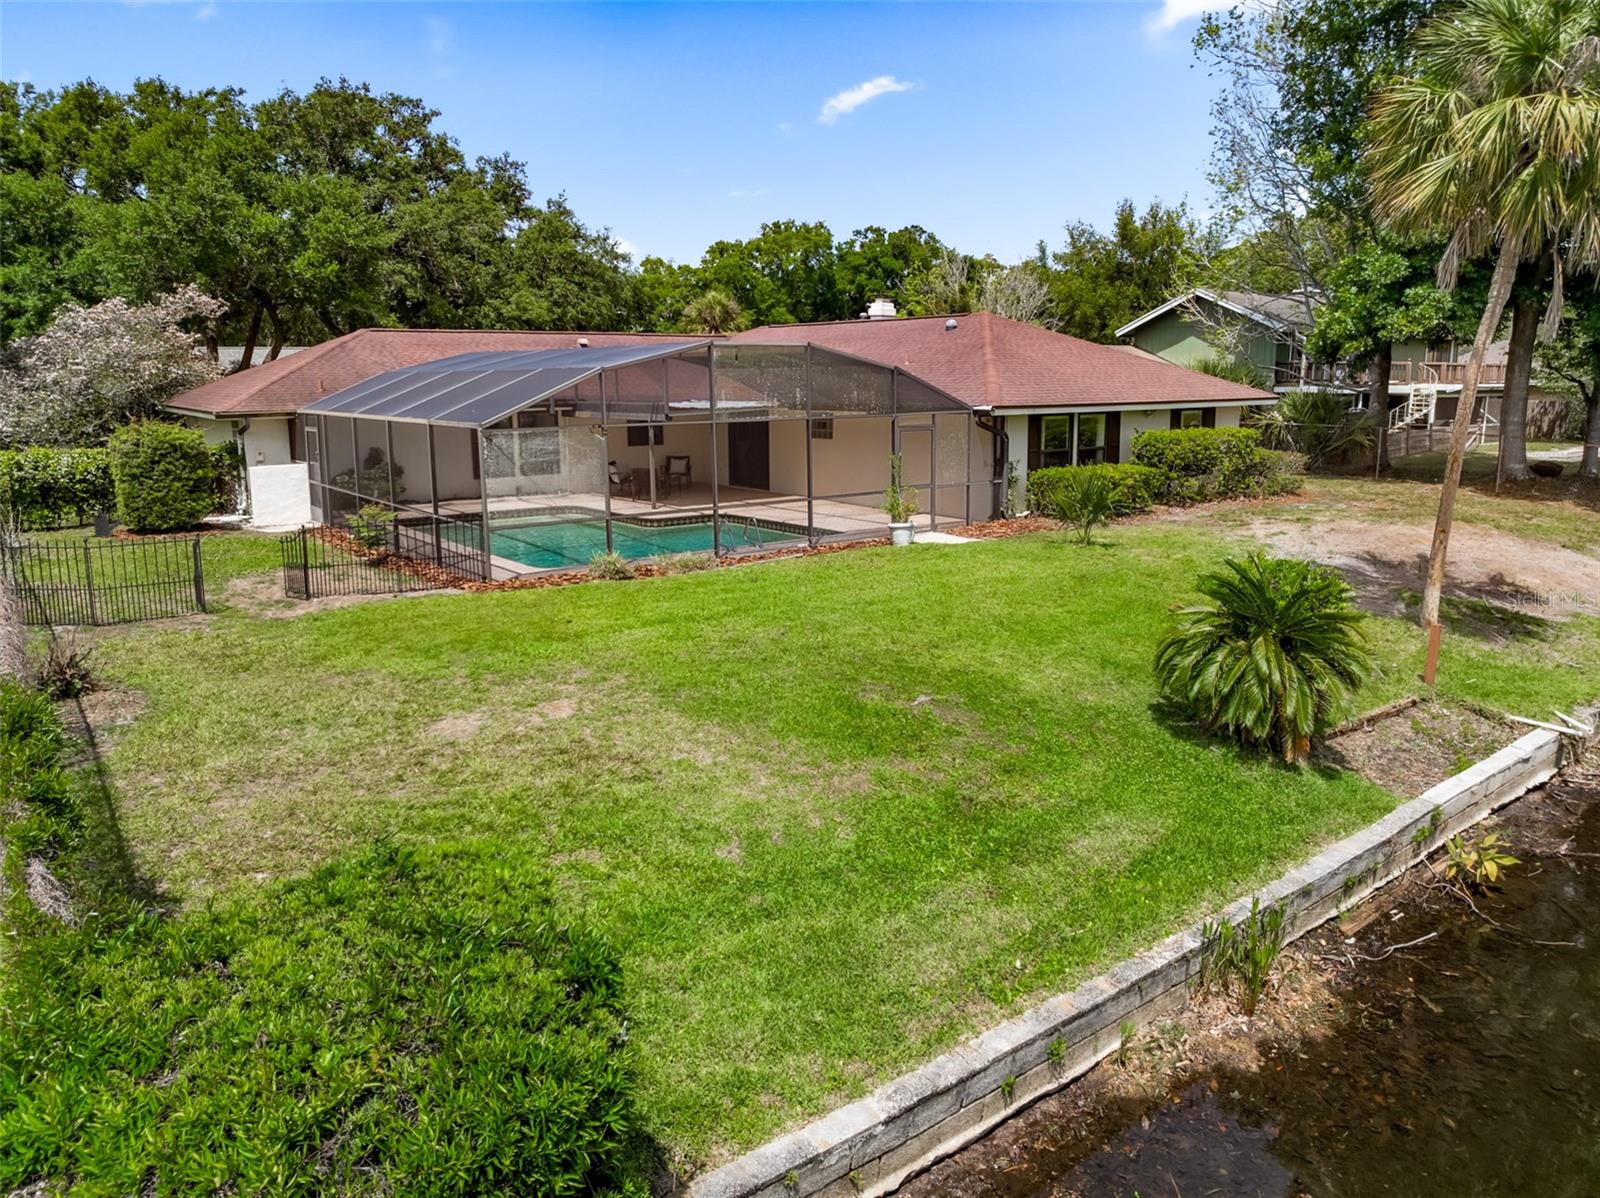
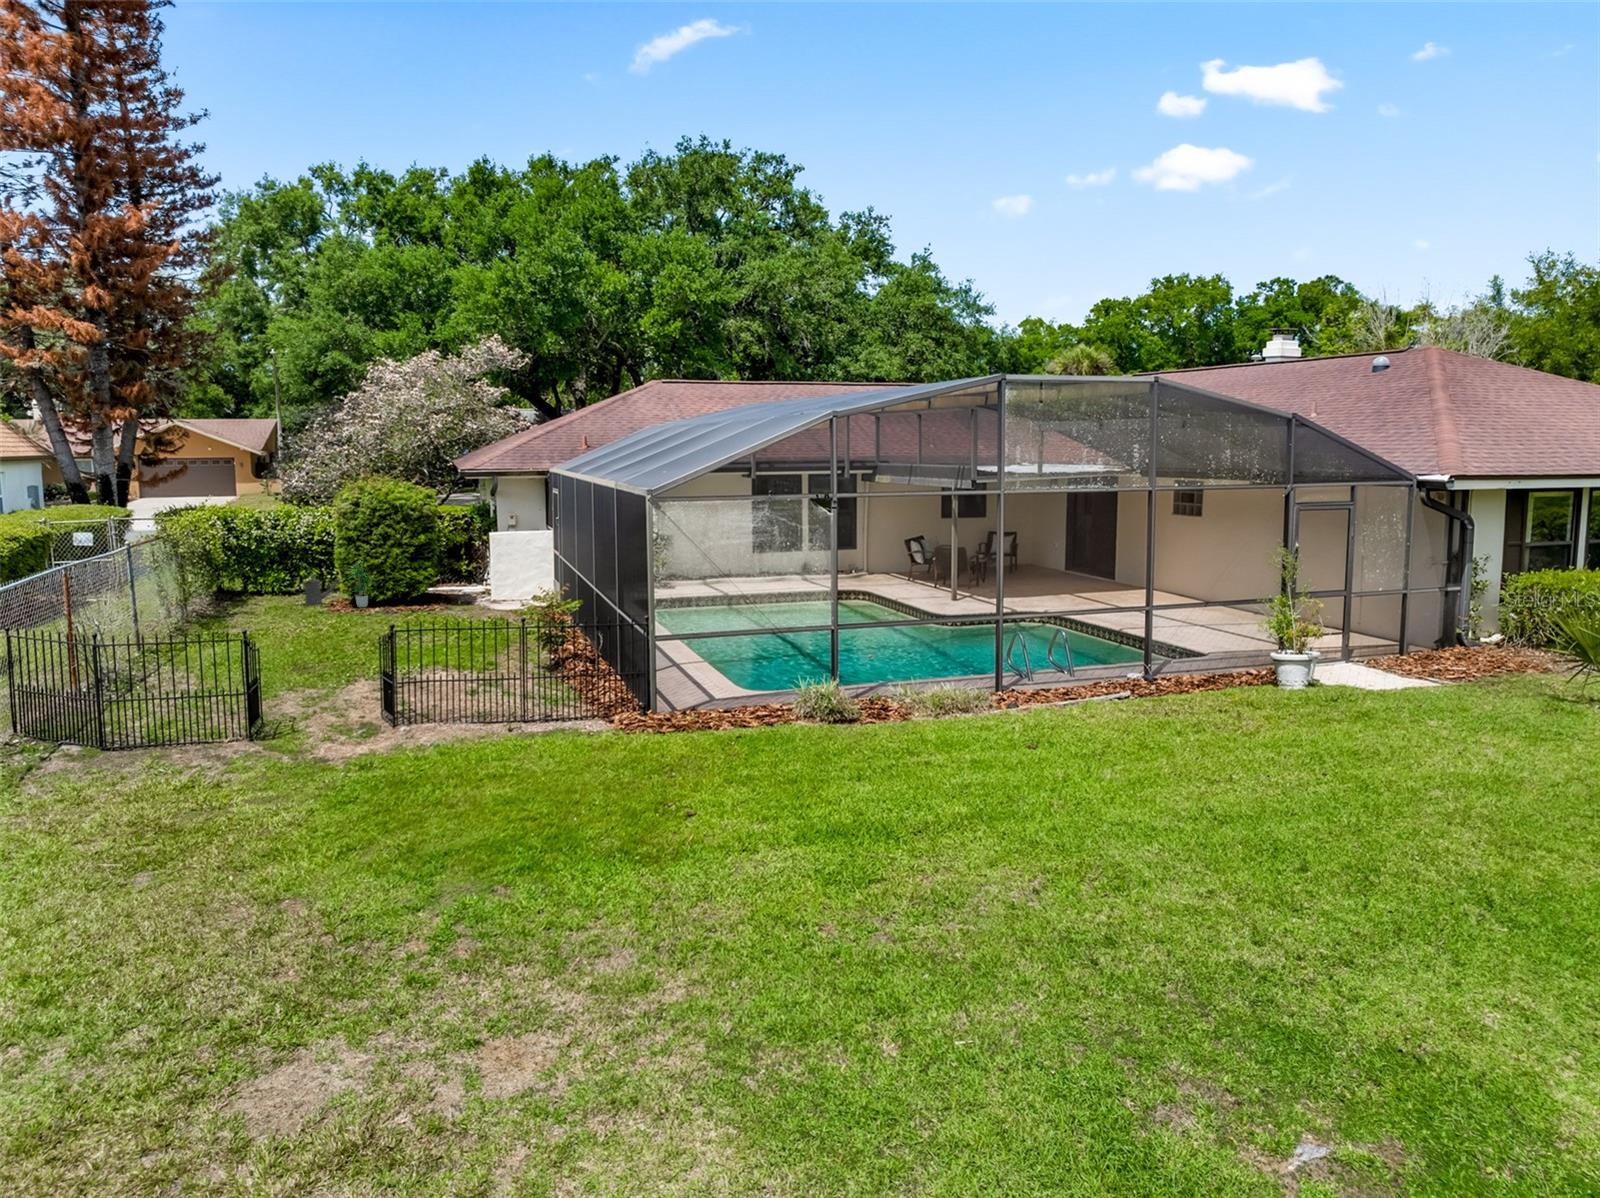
potted plant: none [136,496,168,536] -> present [350,563,371,608]

